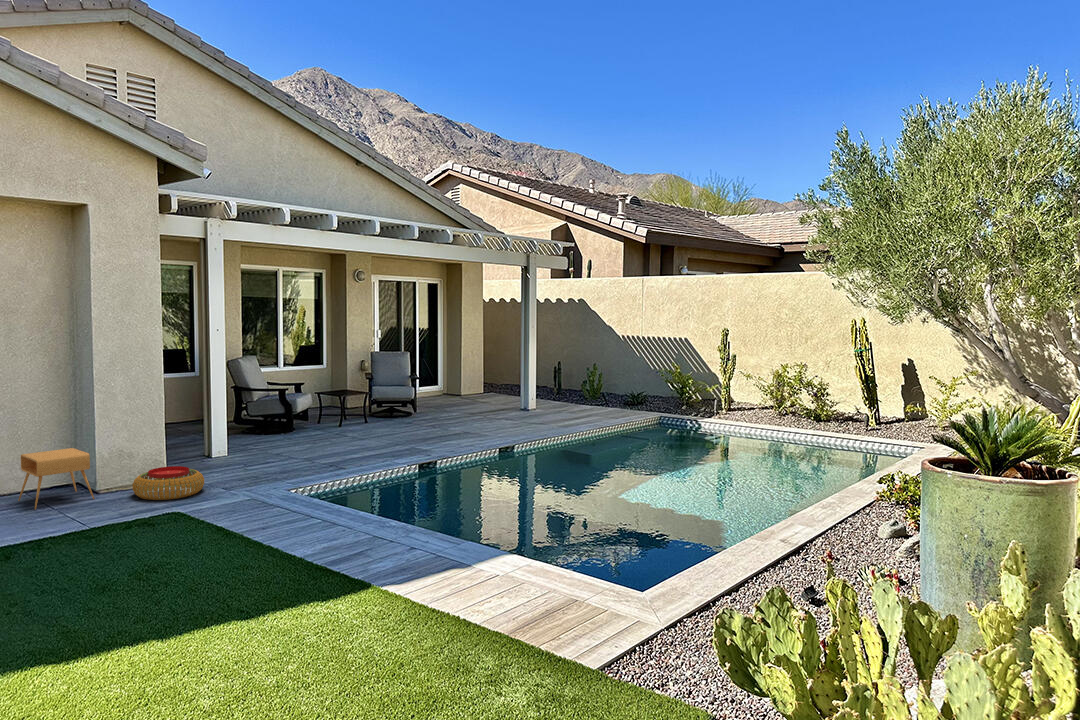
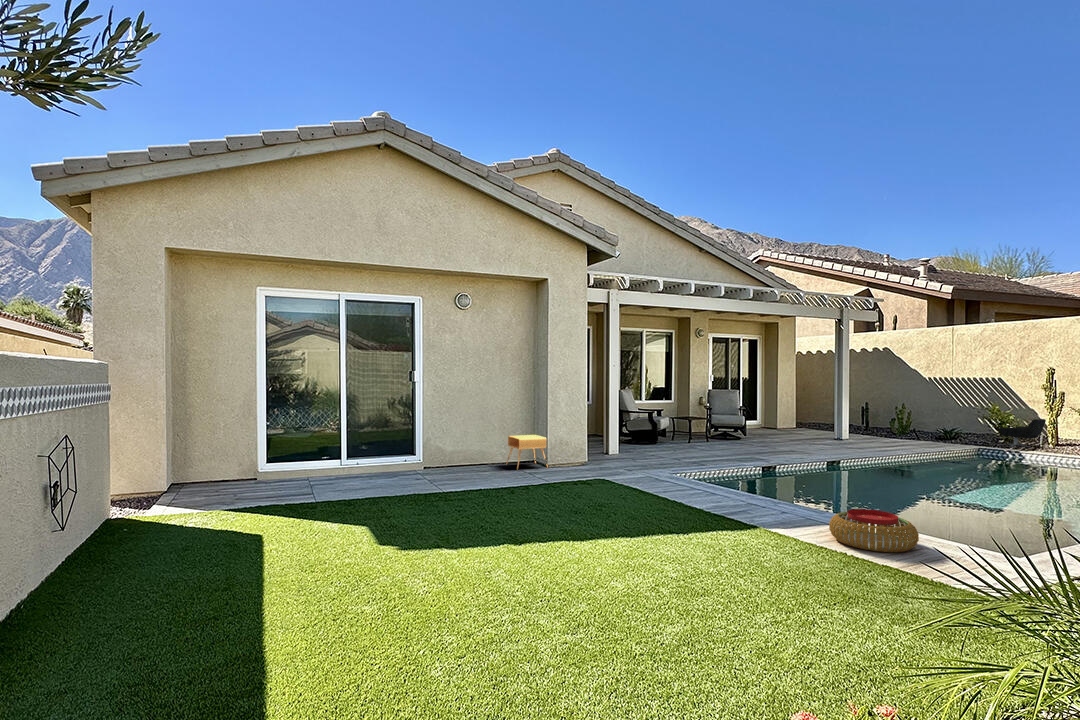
lounge chair: none [678,382,719,412] -> present [999,419,1046,447]
pouf: present [132,466,204,500] -> present [829,509,919,552]

